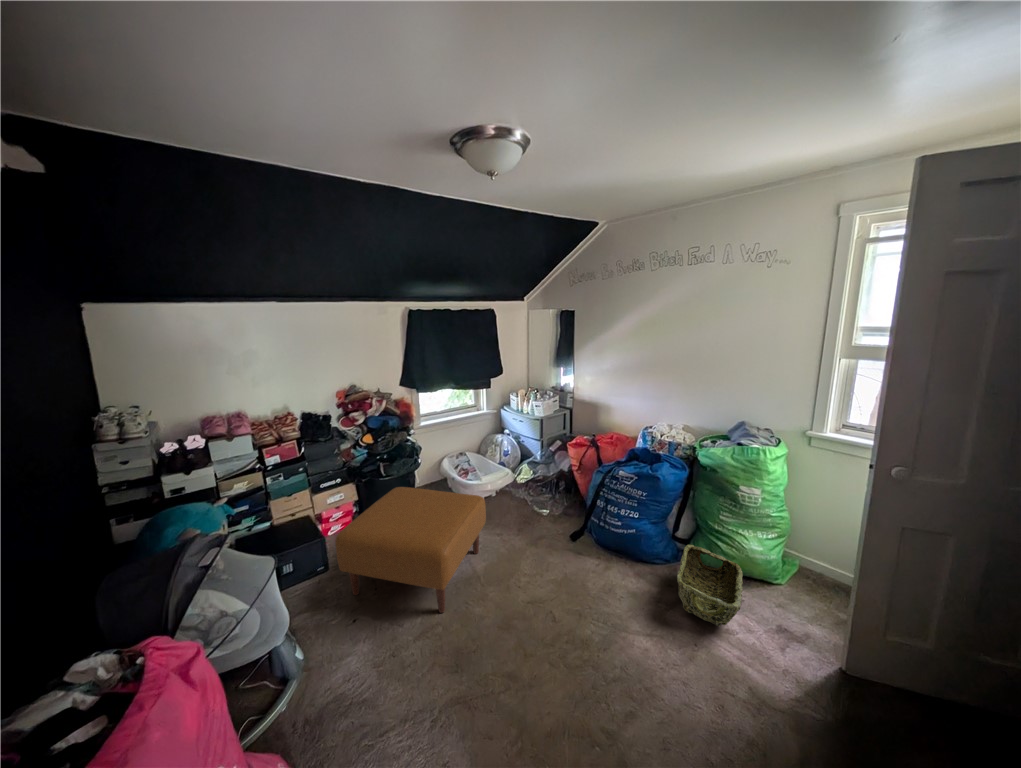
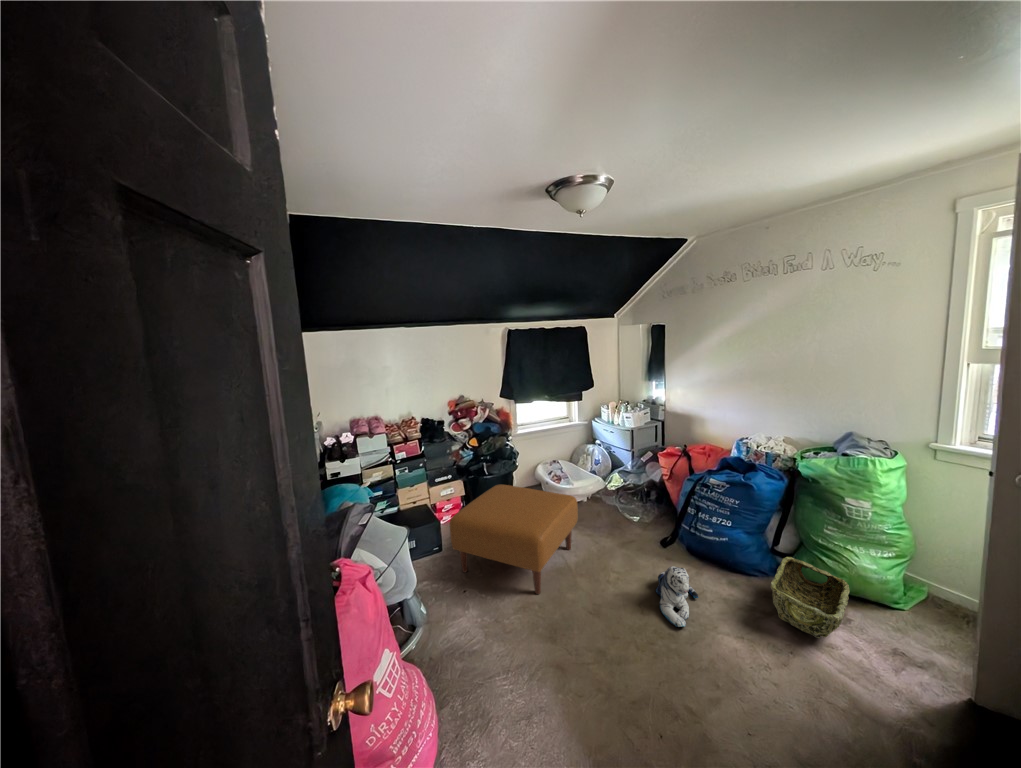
plush toy: none [566,568,609,633] -> present [655,566,698,627]

